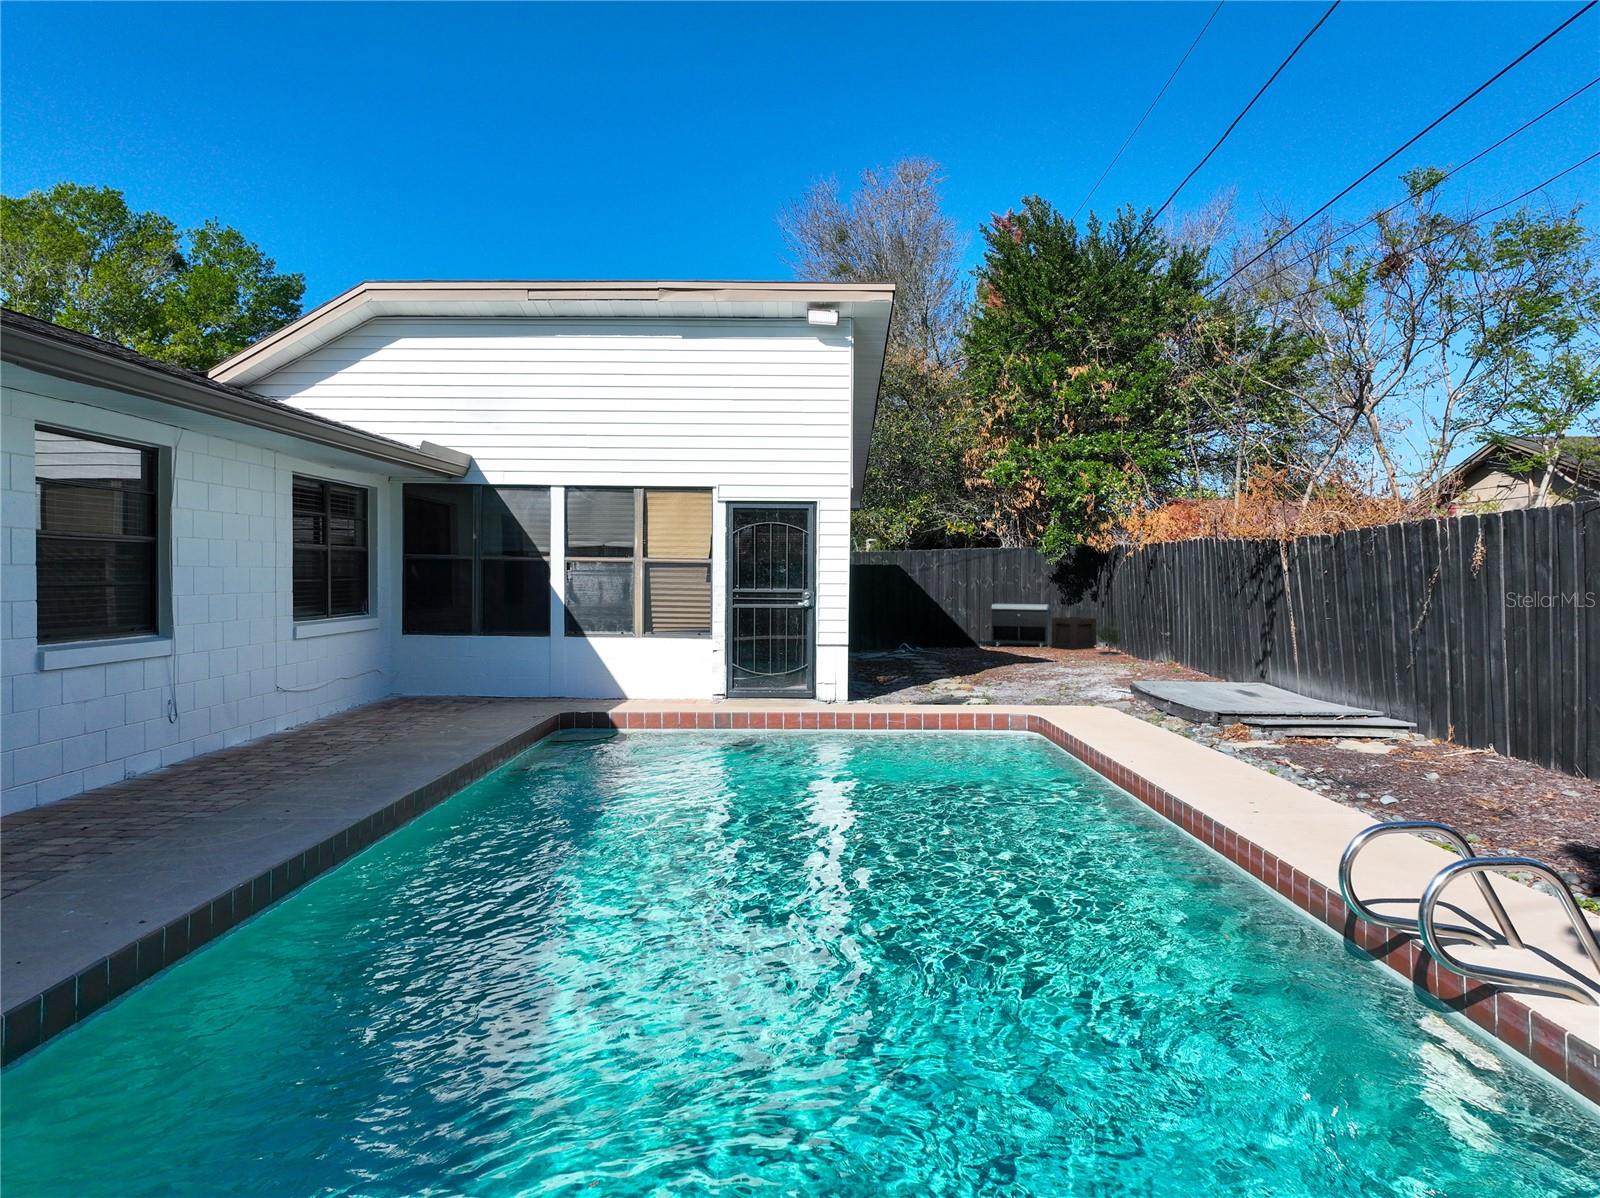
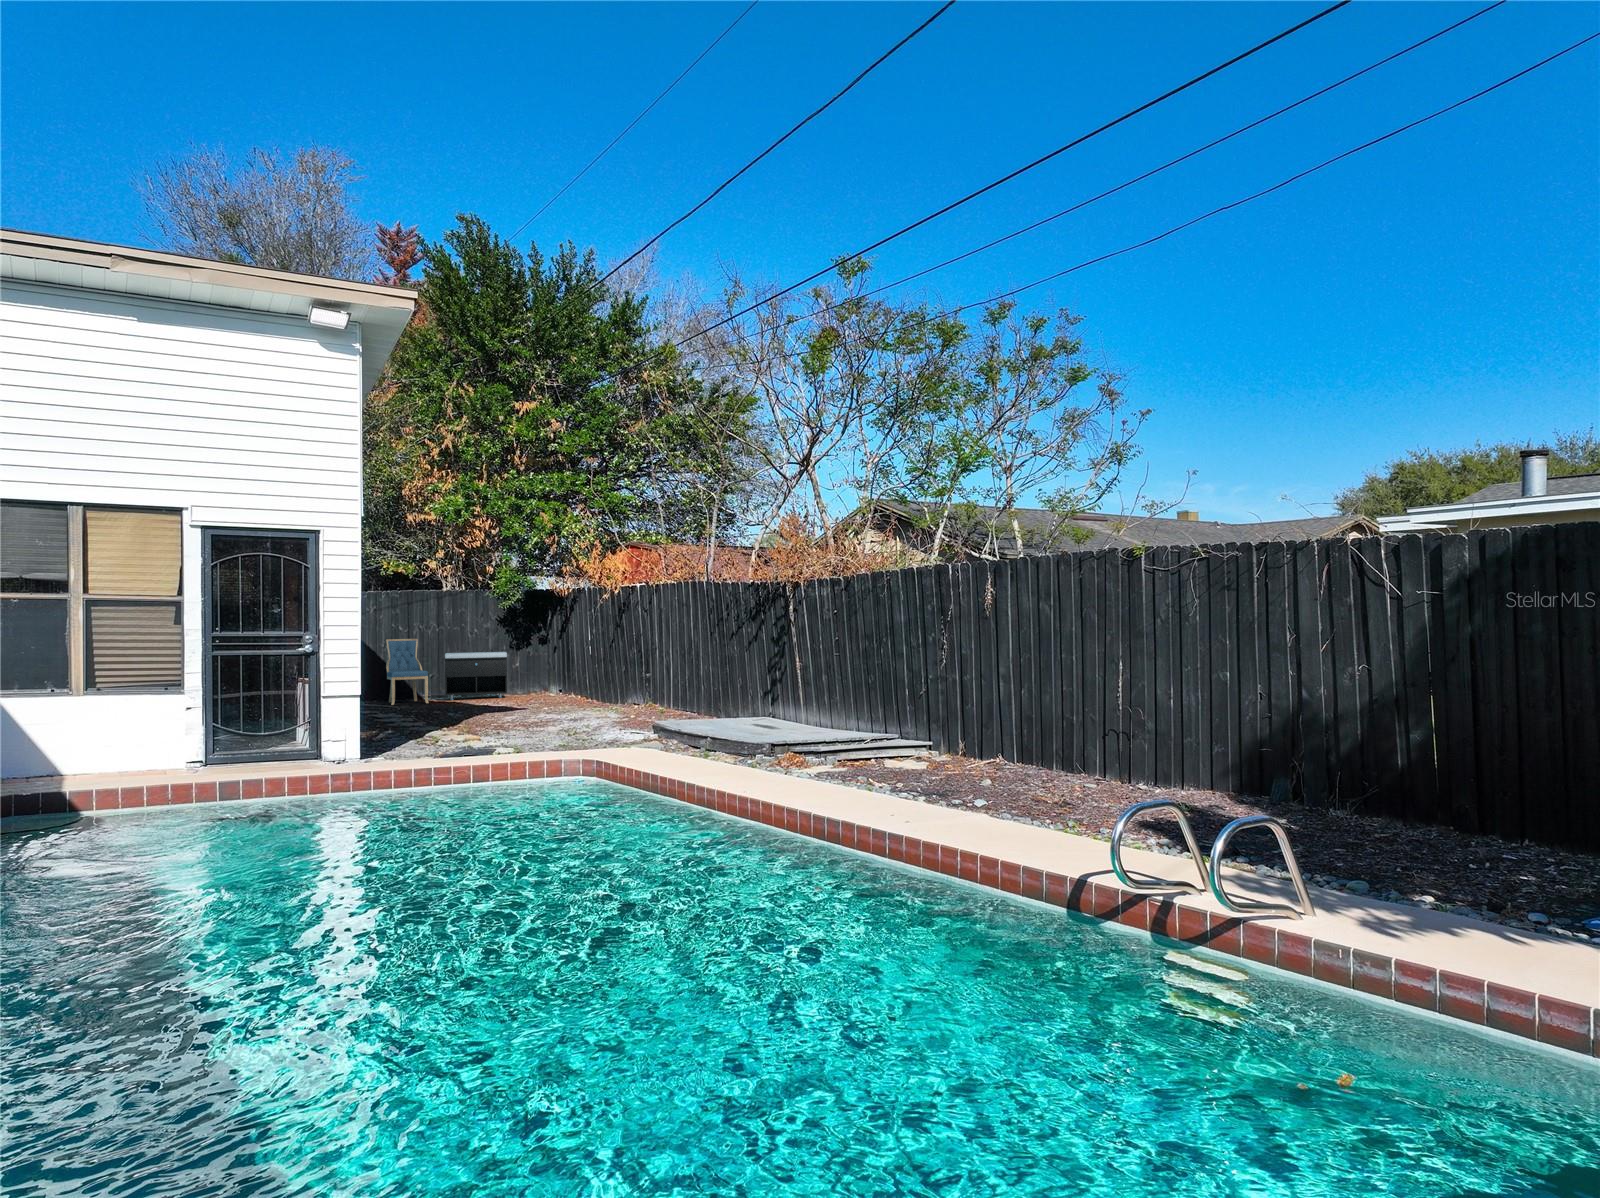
chair: none [942,590,975,648] -> present [386,639,429,705]
wooden crate: present [1051,617,1096,650] -> none [513,664,560,698]
potted tree: present [1097,617,1122,655] -> none [563,658,593,700]

